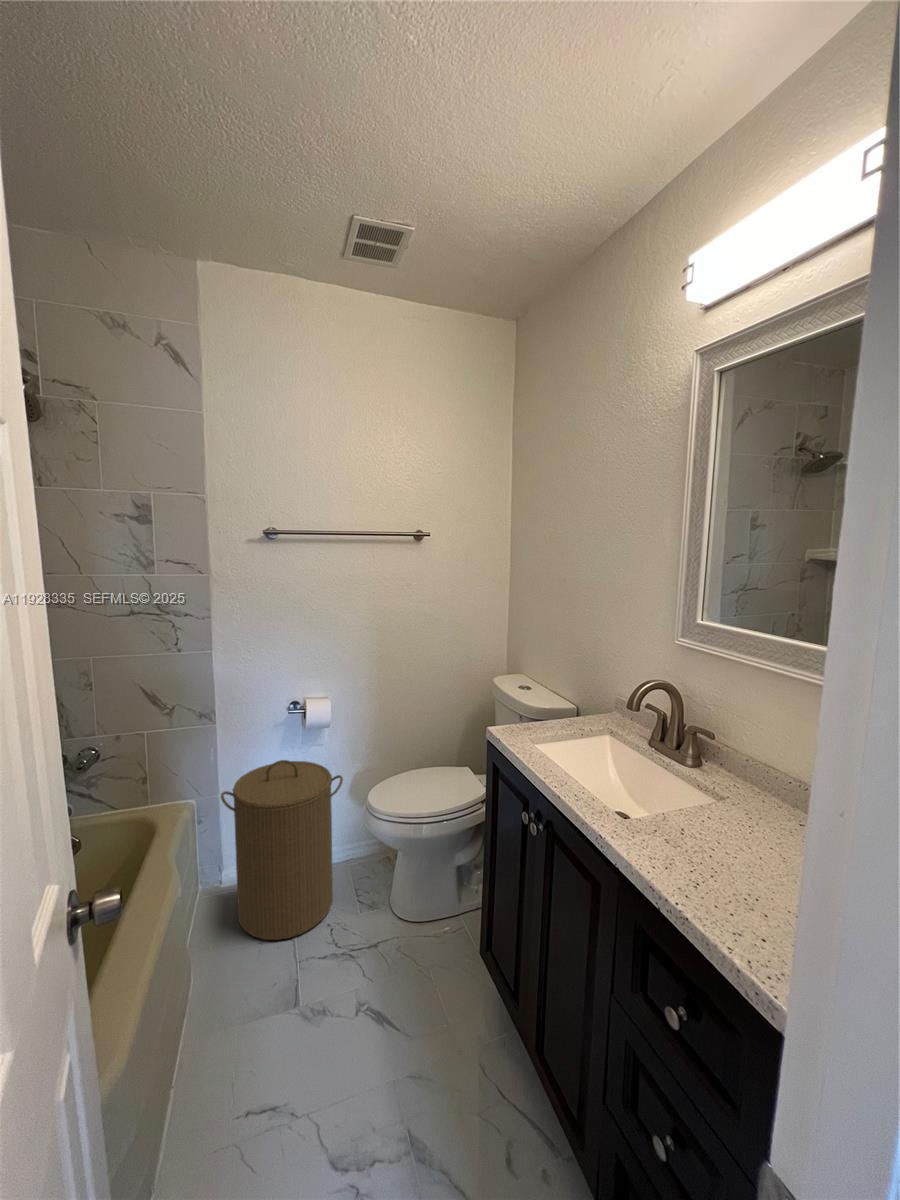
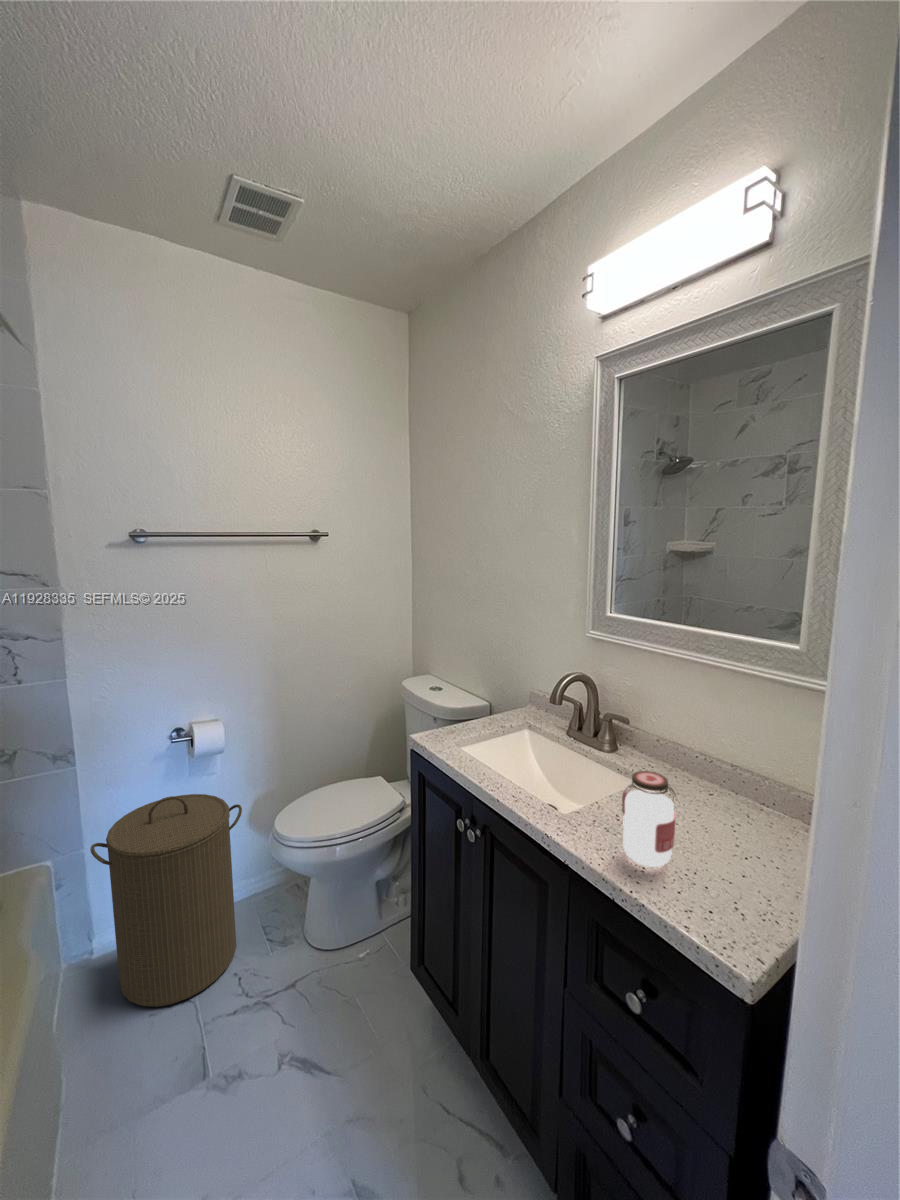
jar: none [676,783,738,886] -> present [622,771,676,867]

